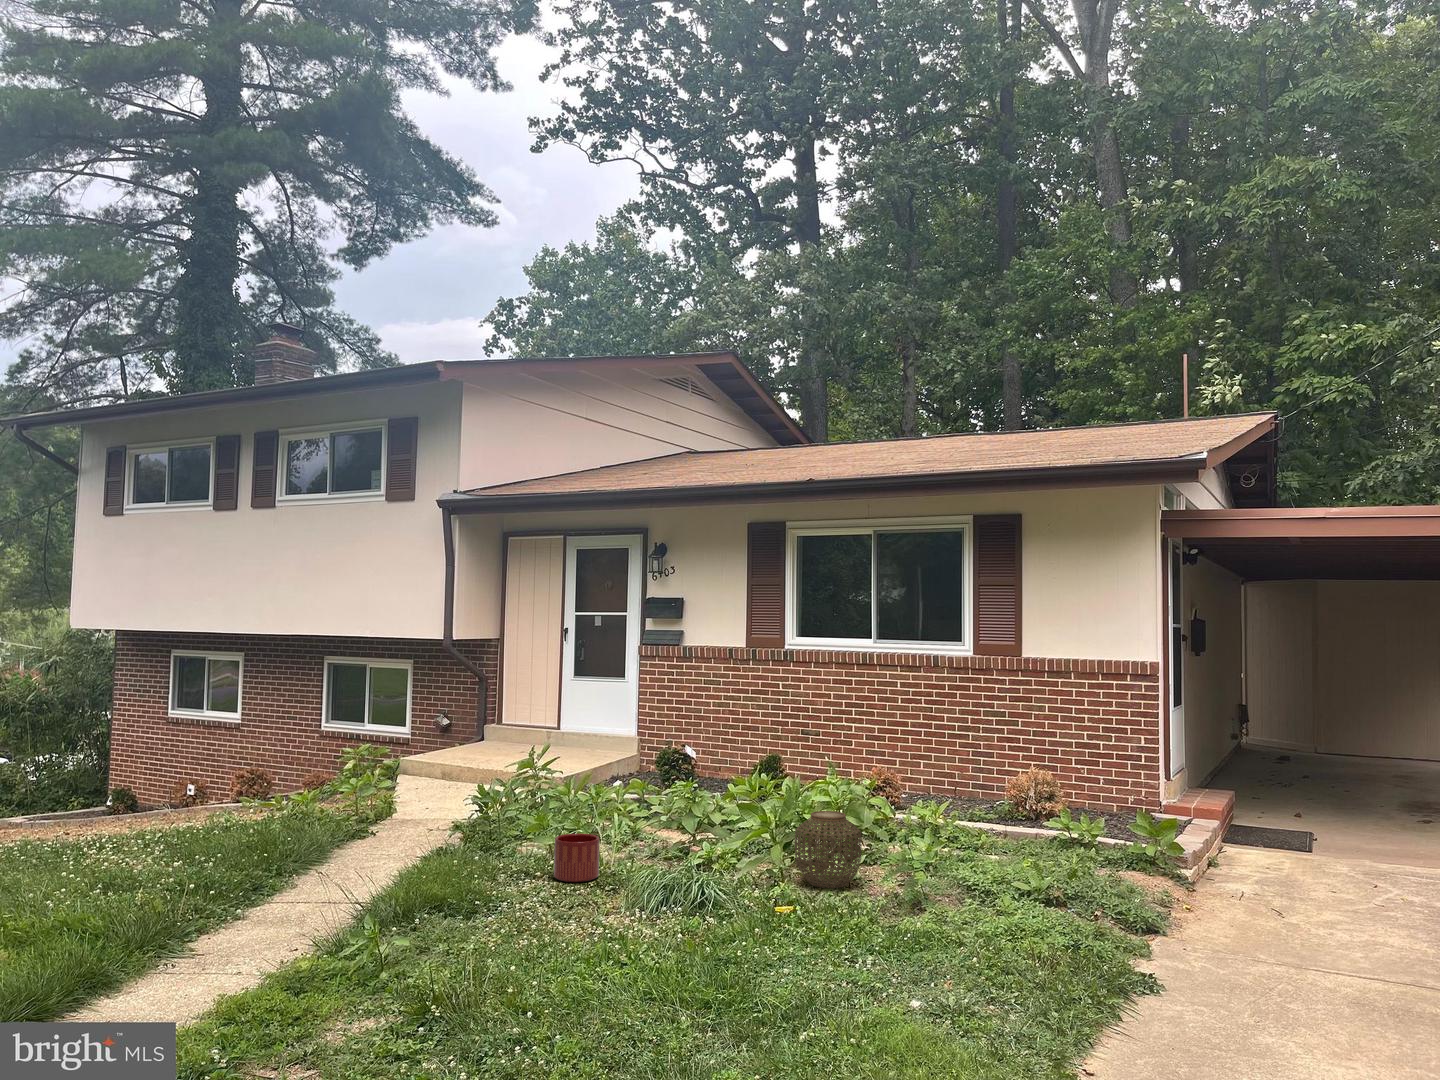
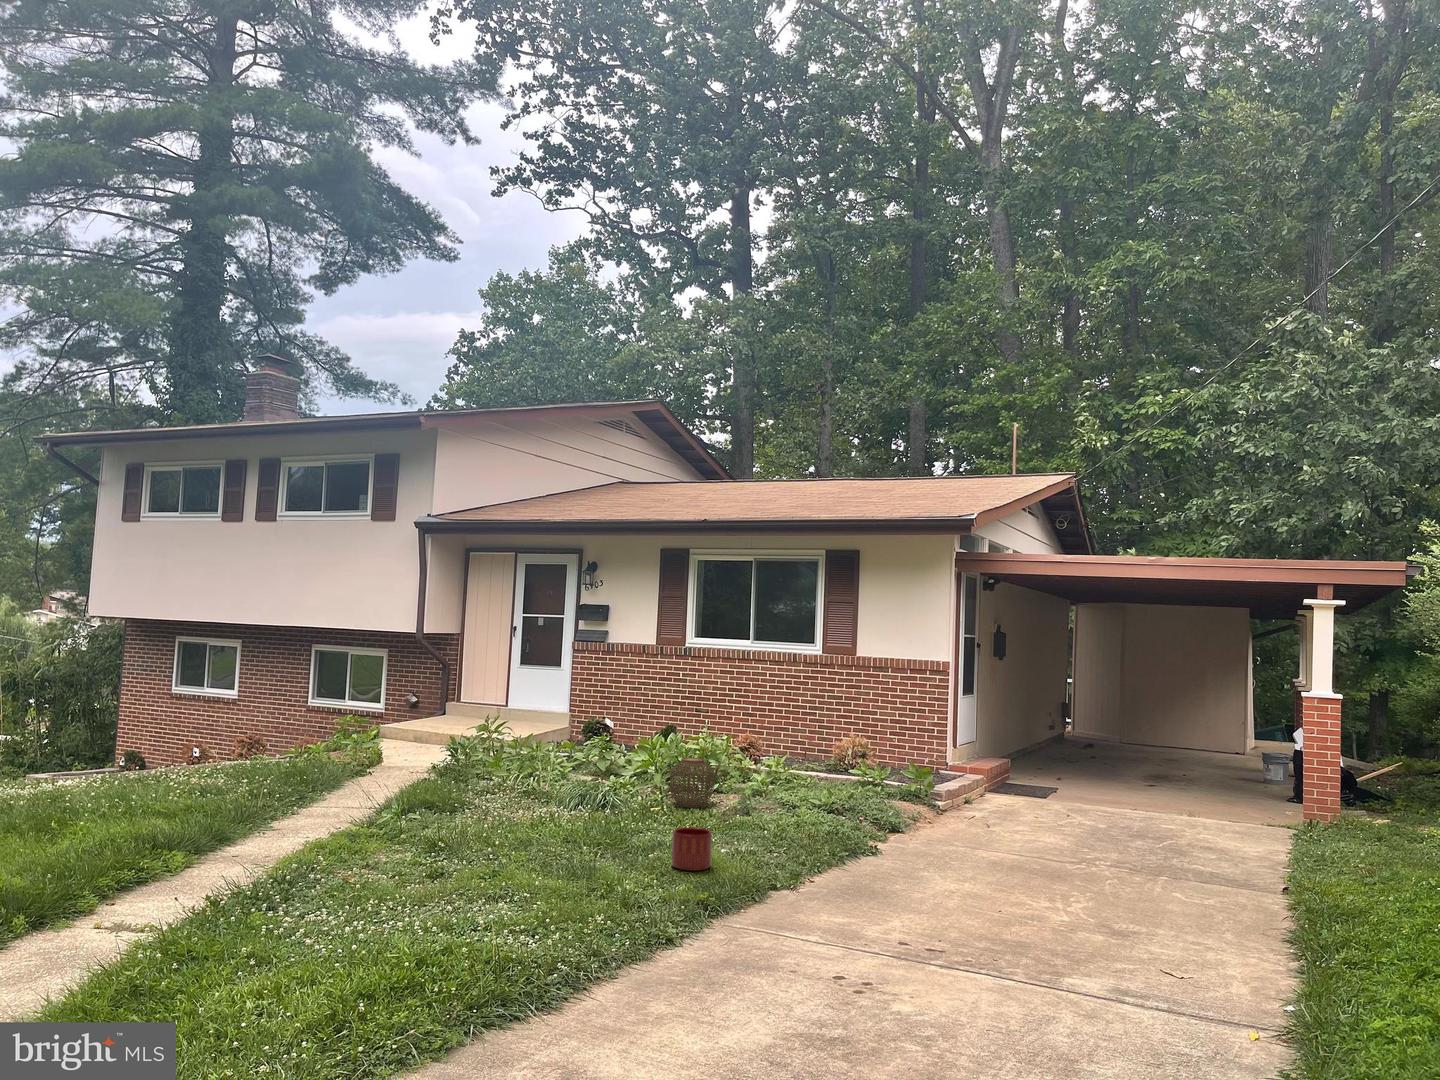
planter: present [554,833,599,882] -> present [672,827,712,871]

